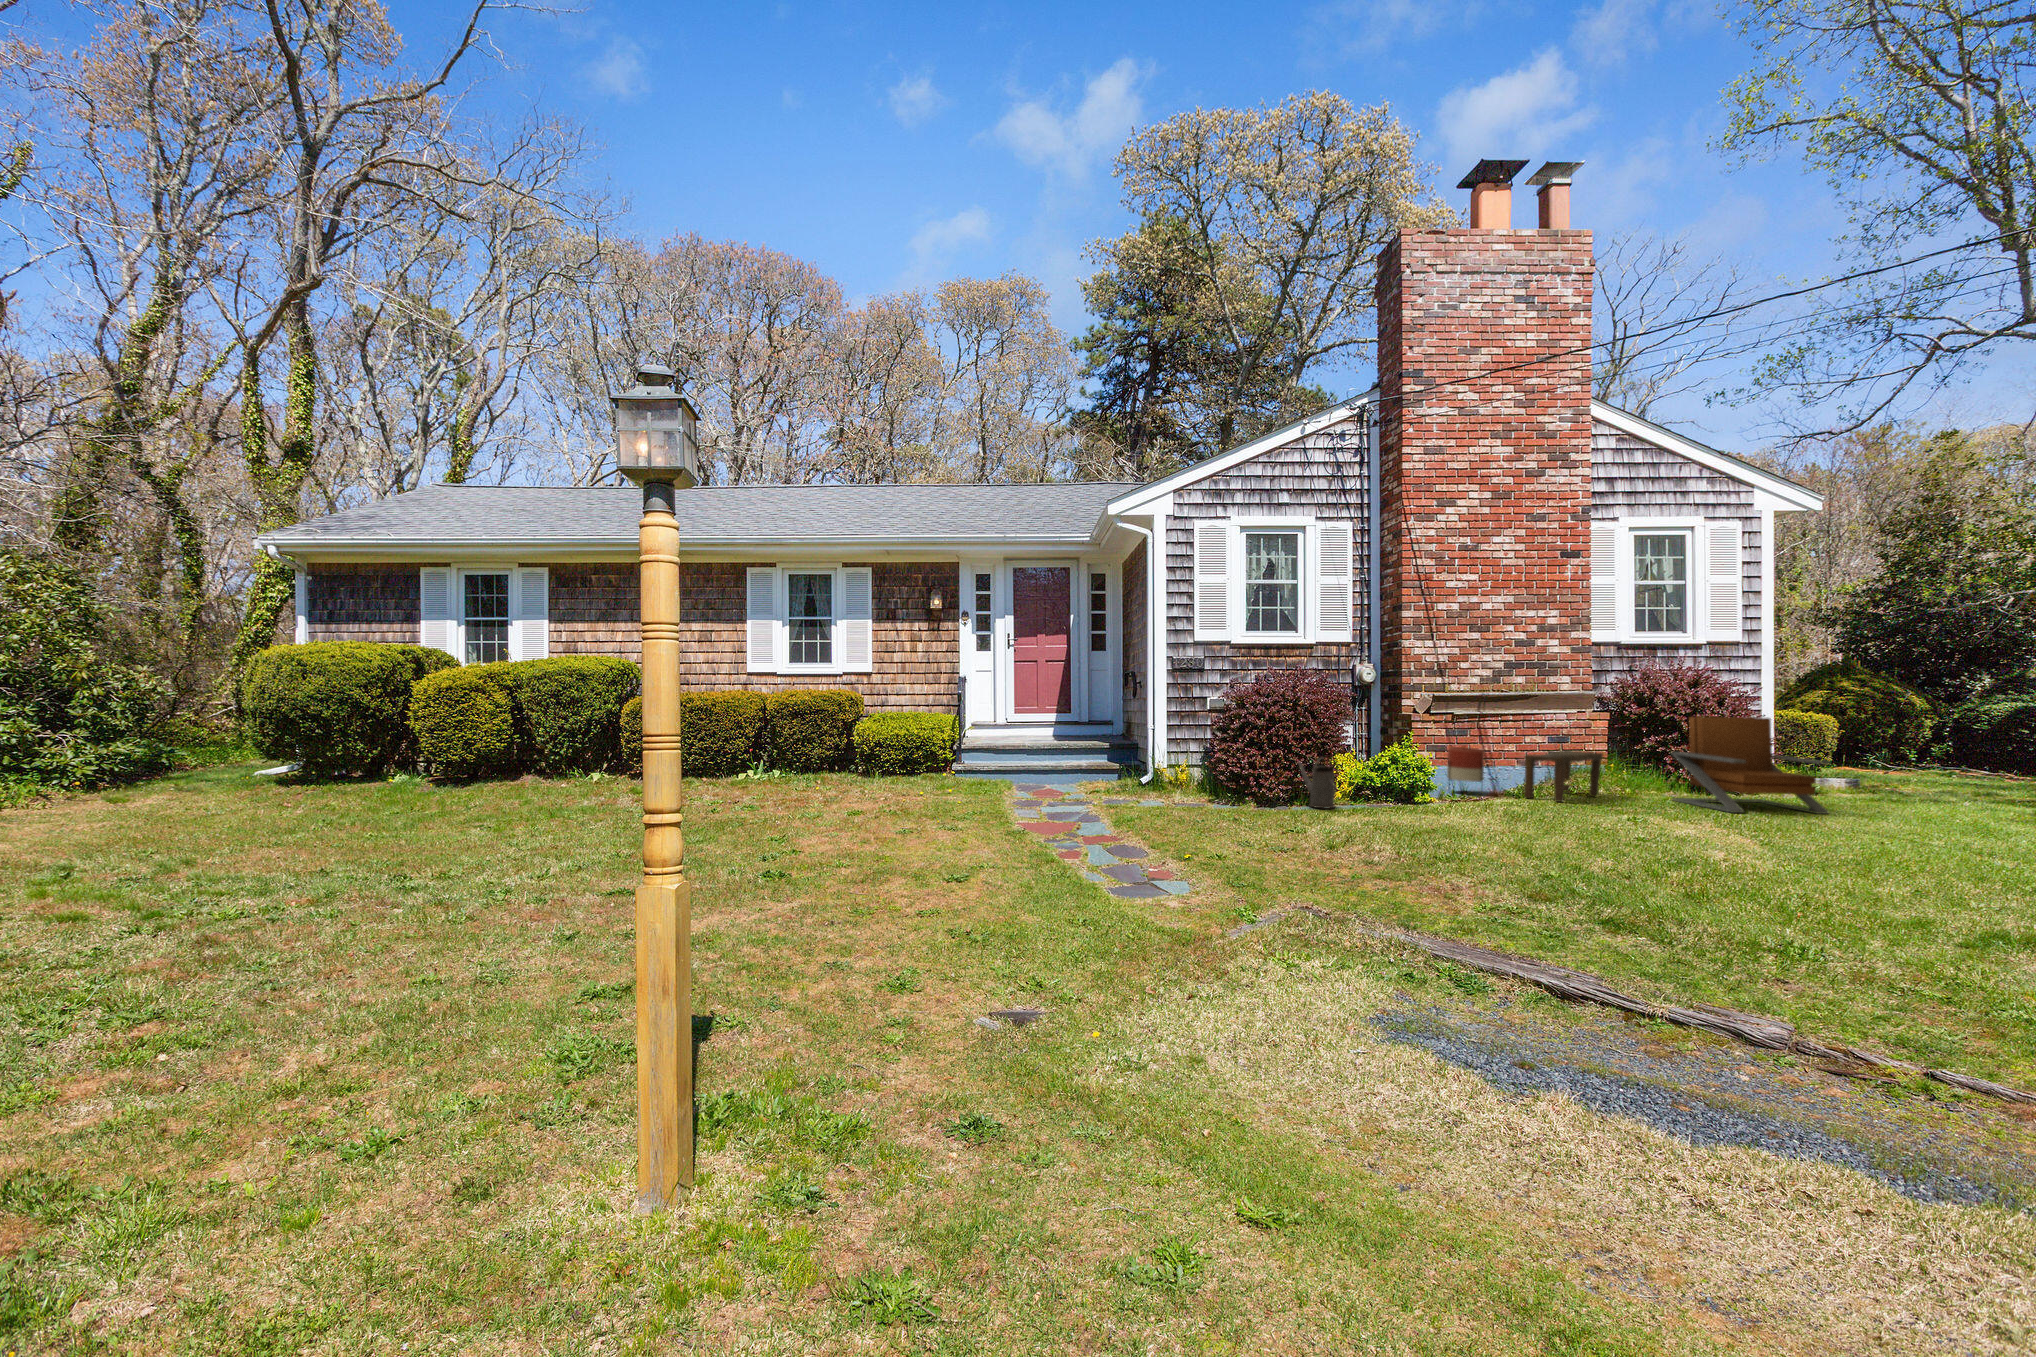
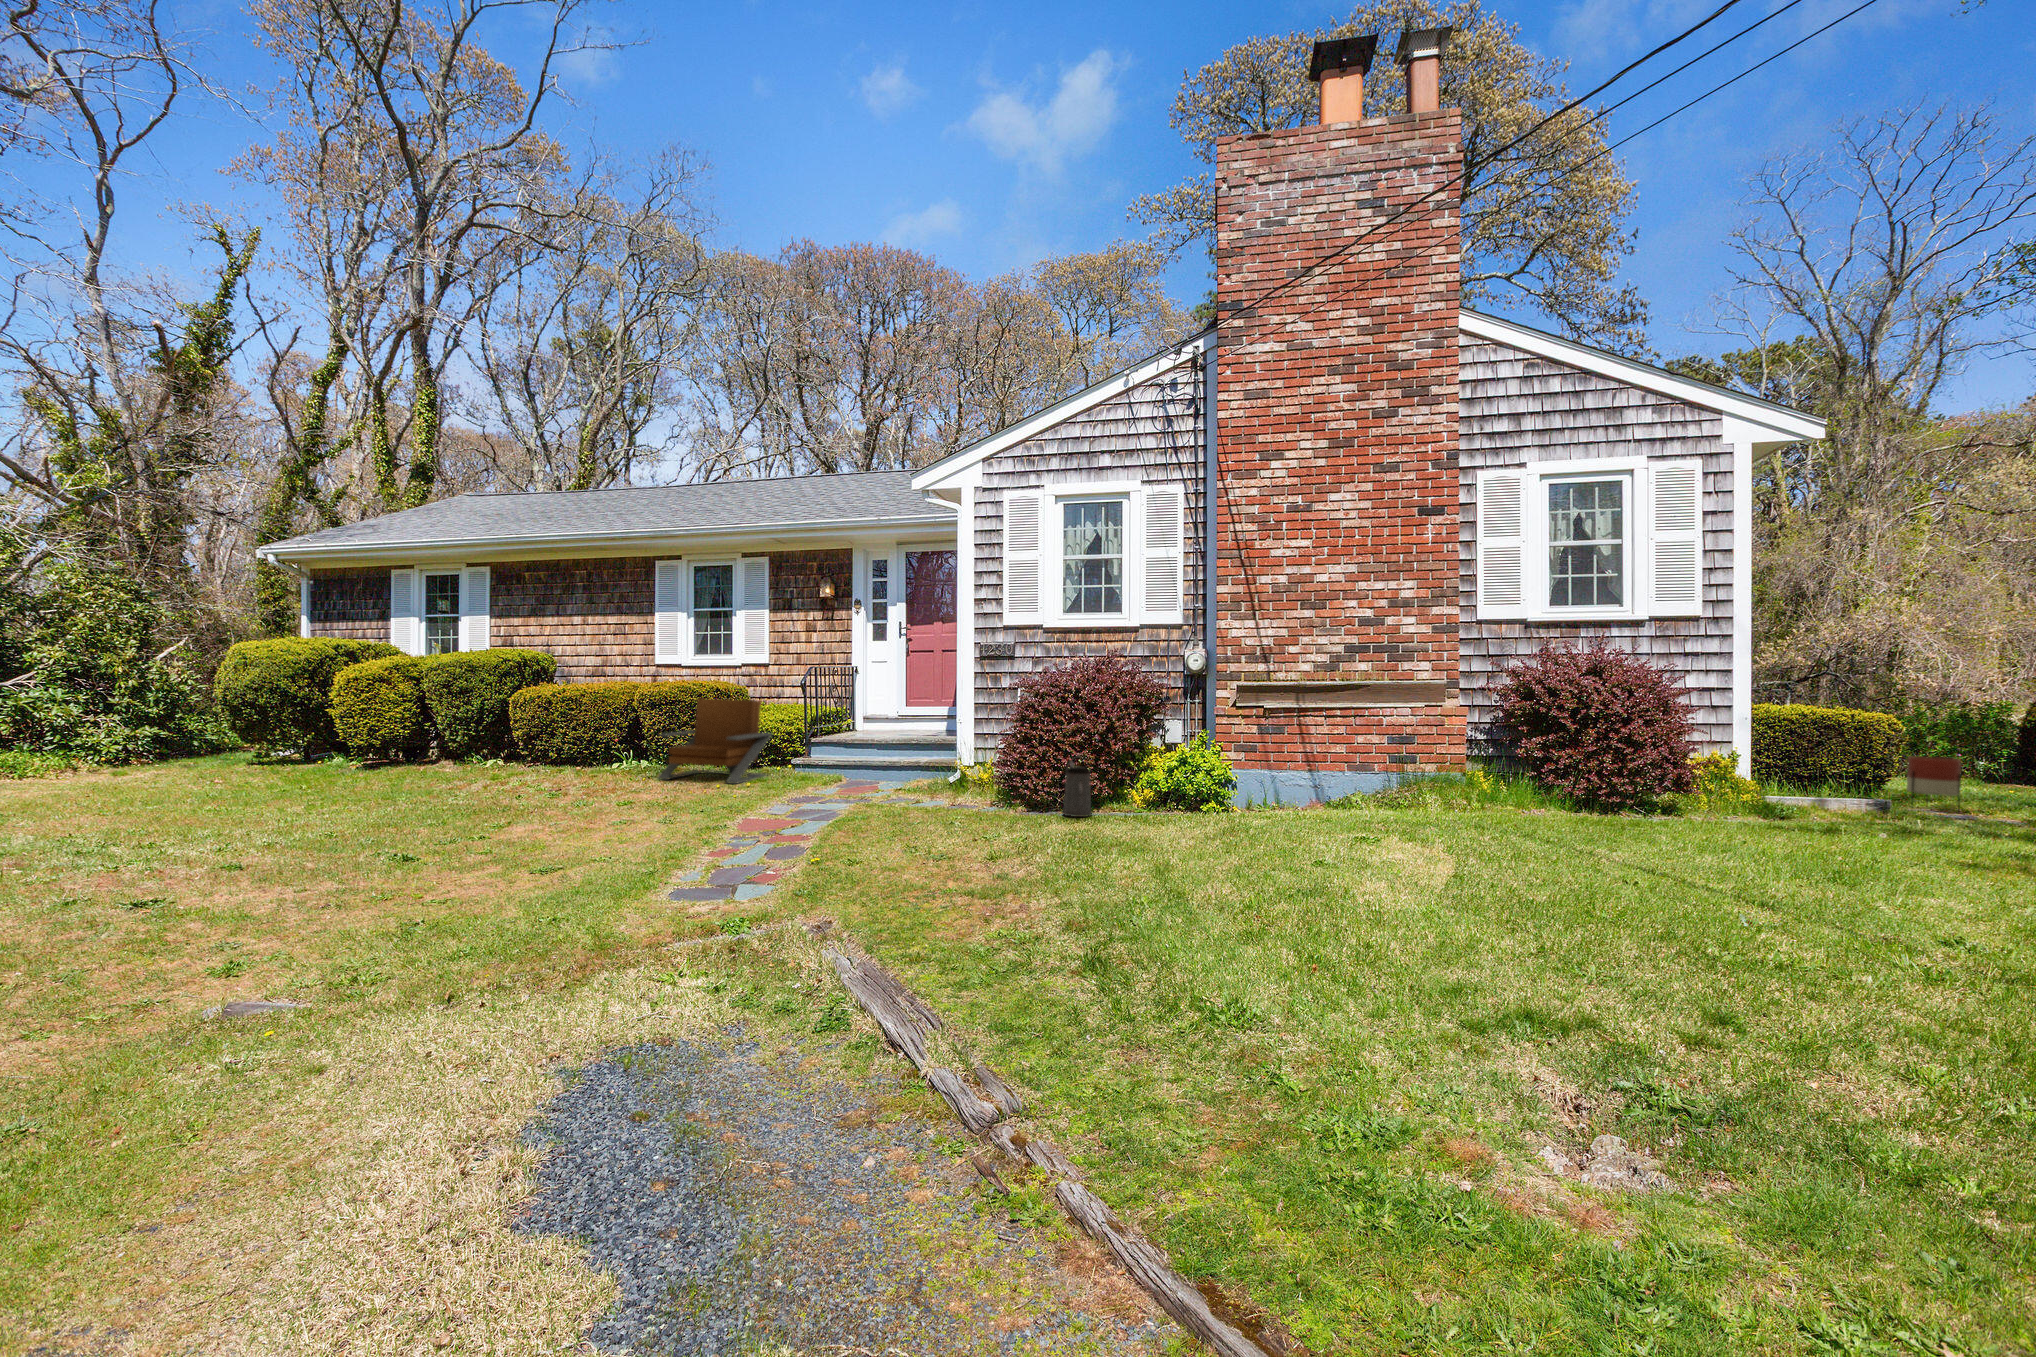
lounge chair: present [1672,717,1830,814] -> present [658,698,772,784]
planter: present [1447,747,1484,785] -> present [1907,756,1961,806]
bench: present [1524,750,1603,802] -> none [1342,758,1457,822]

